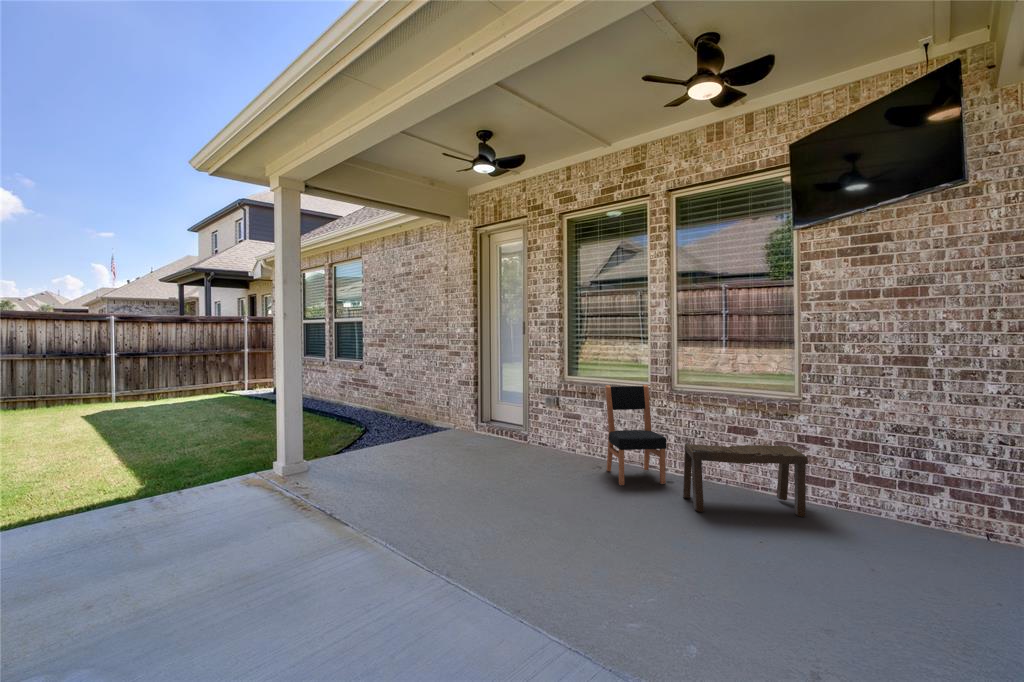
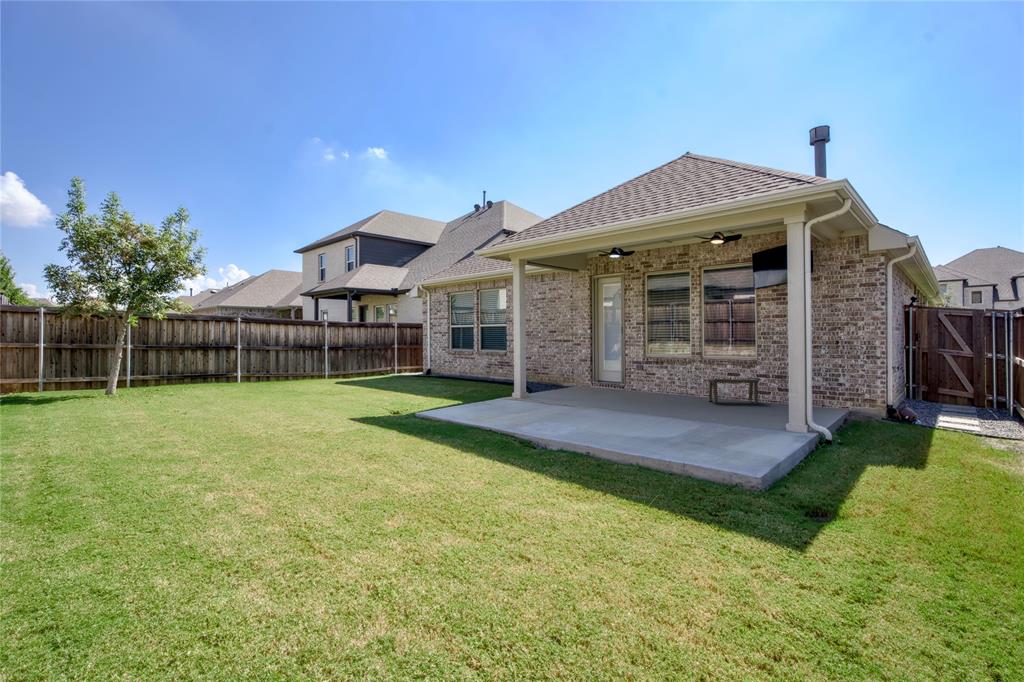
dining chair: present [605,385,667,485] -> none [671,357,701,399]

